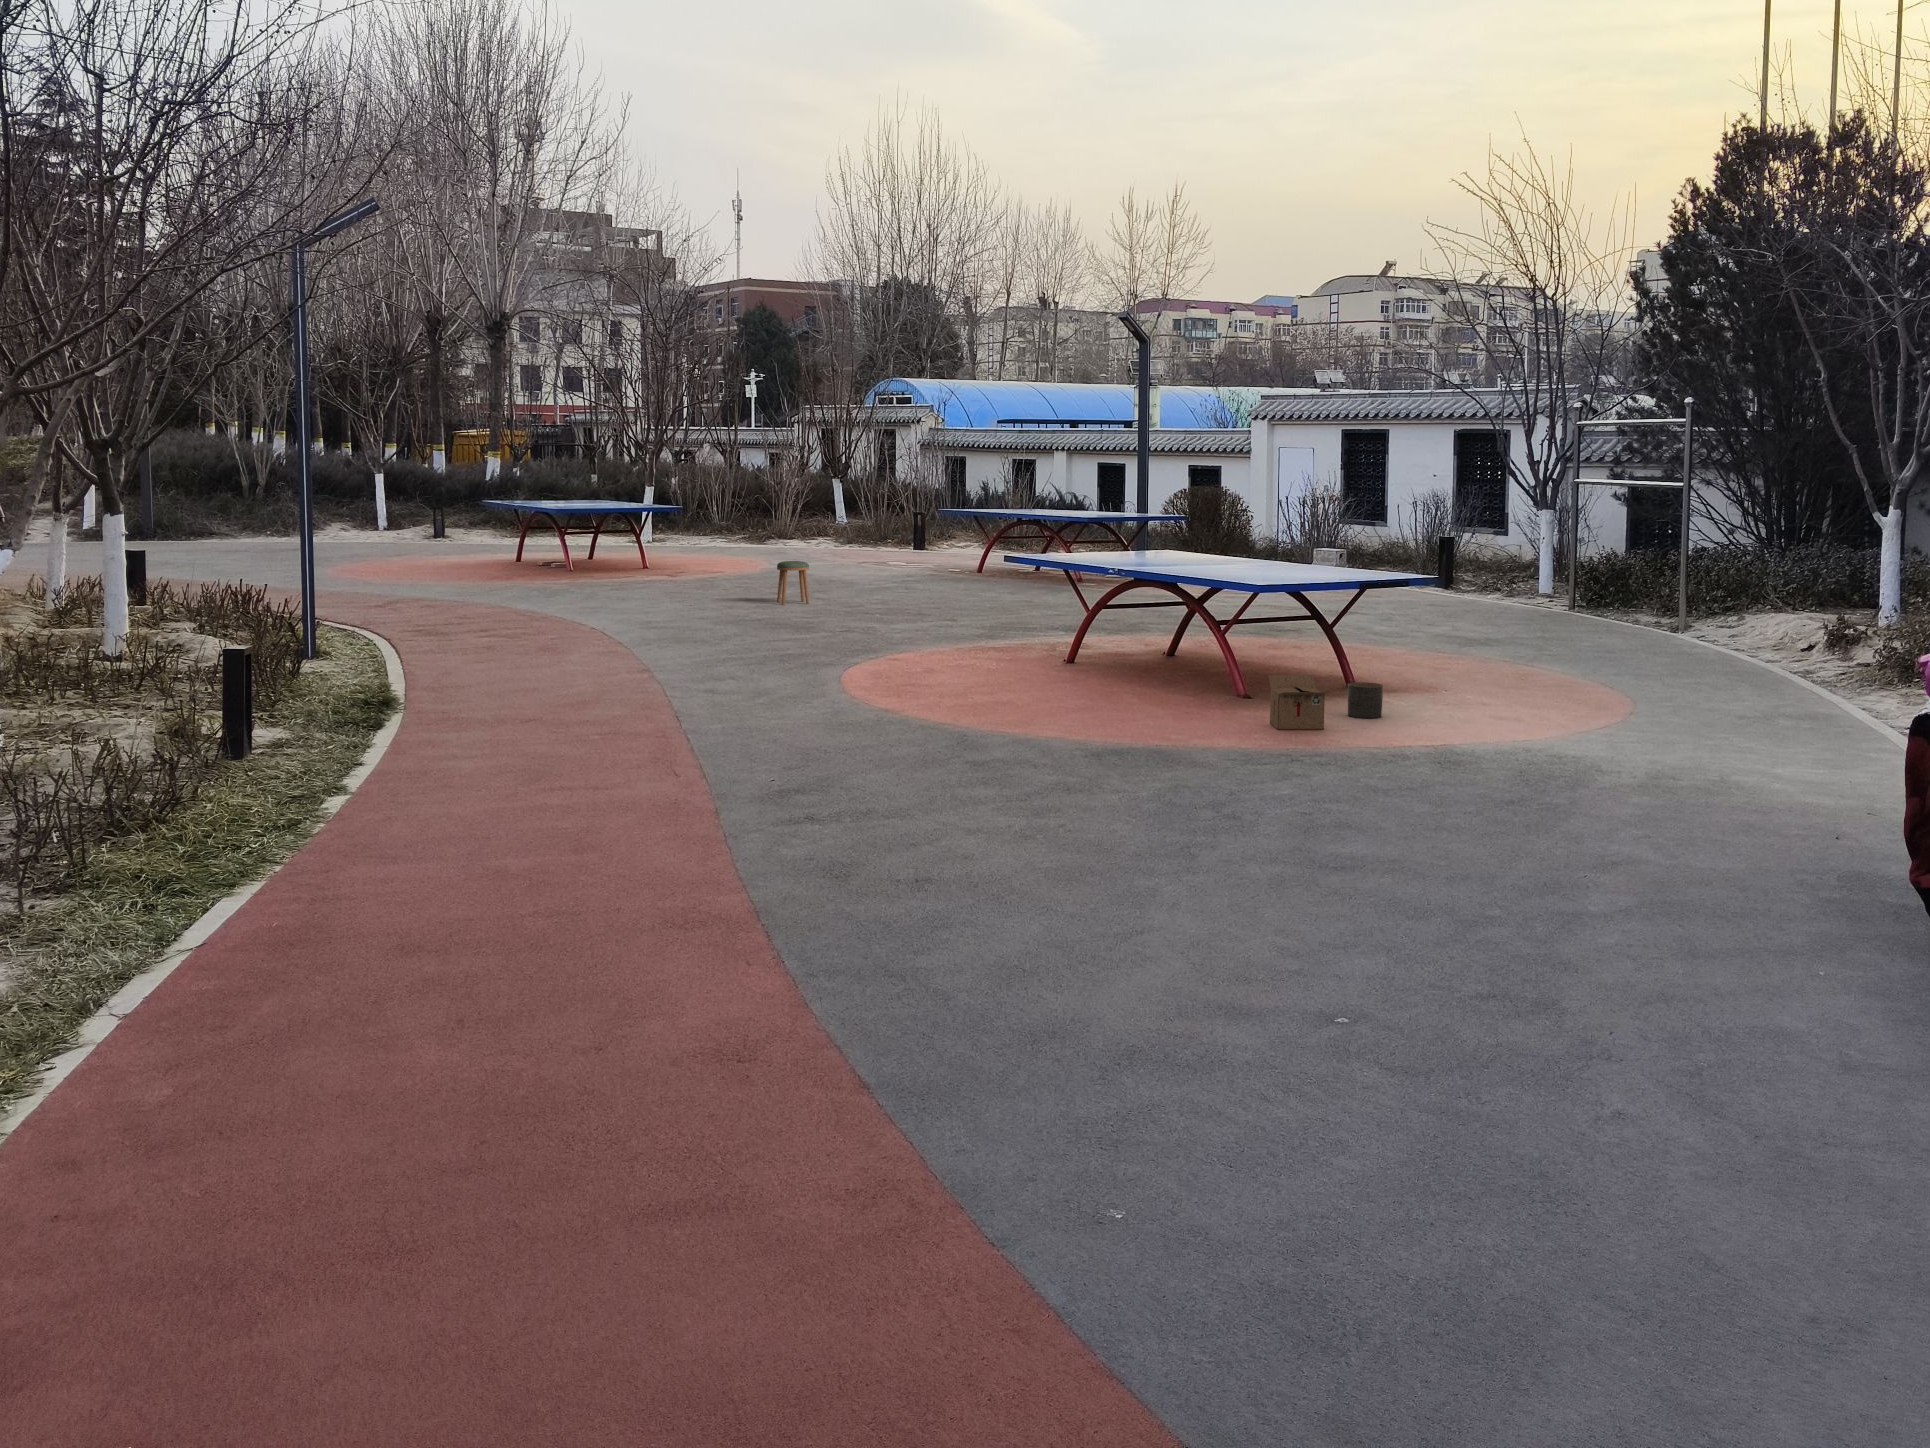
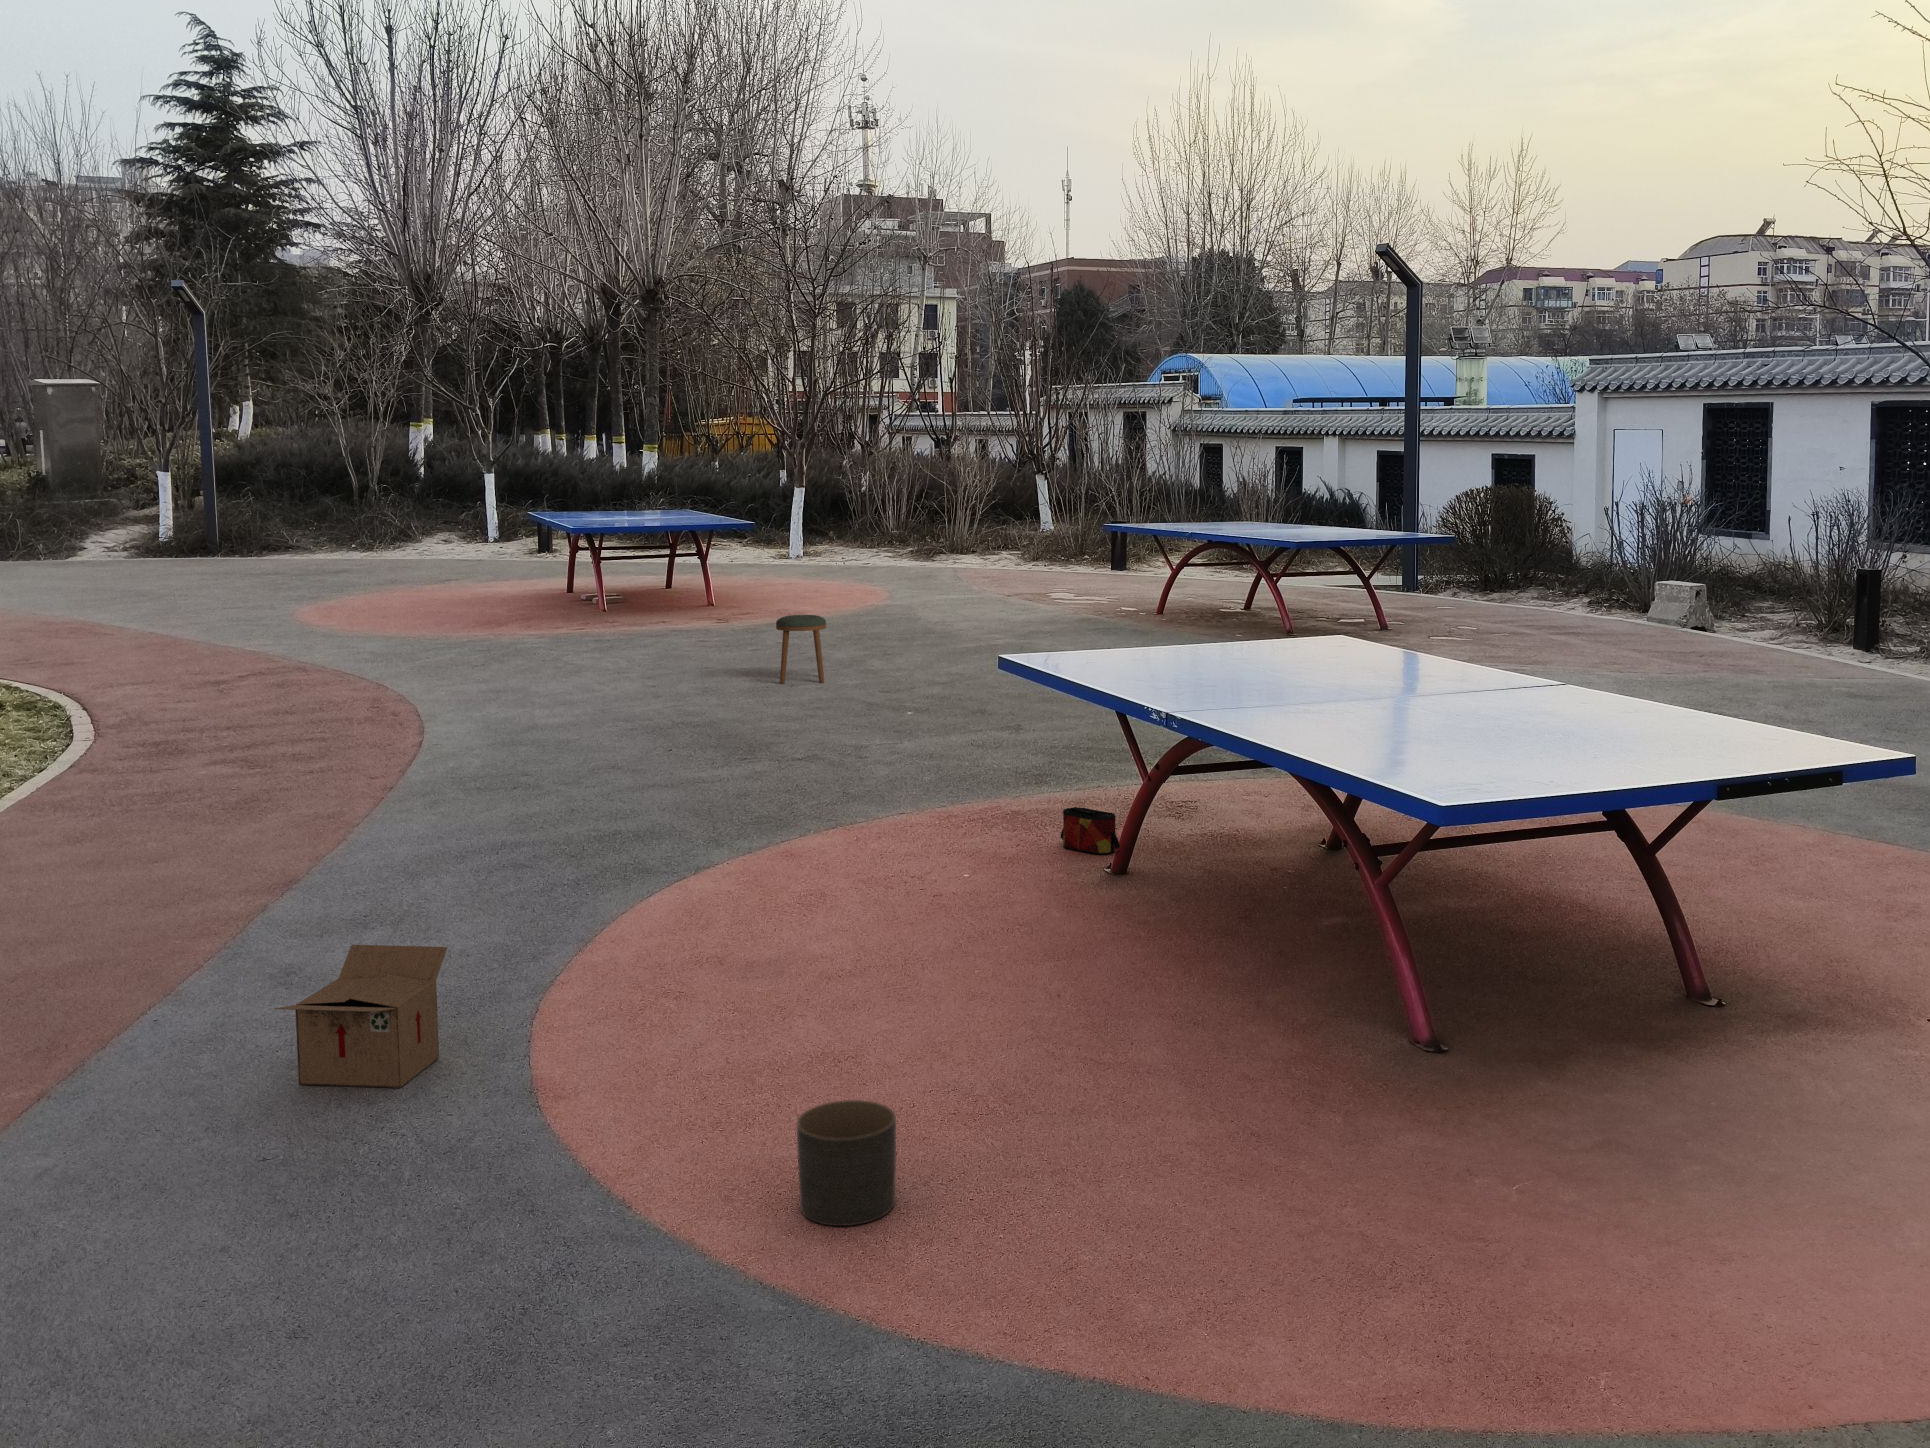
bag: none [1043,636,1076,658] -> present [1061,807,1120,855]
cardboard box: present [1269,675,1328,730] -> present [274,945,447,1088]
planter: present [1348,682,1383,718] -> present [797,1100,896,1226]

